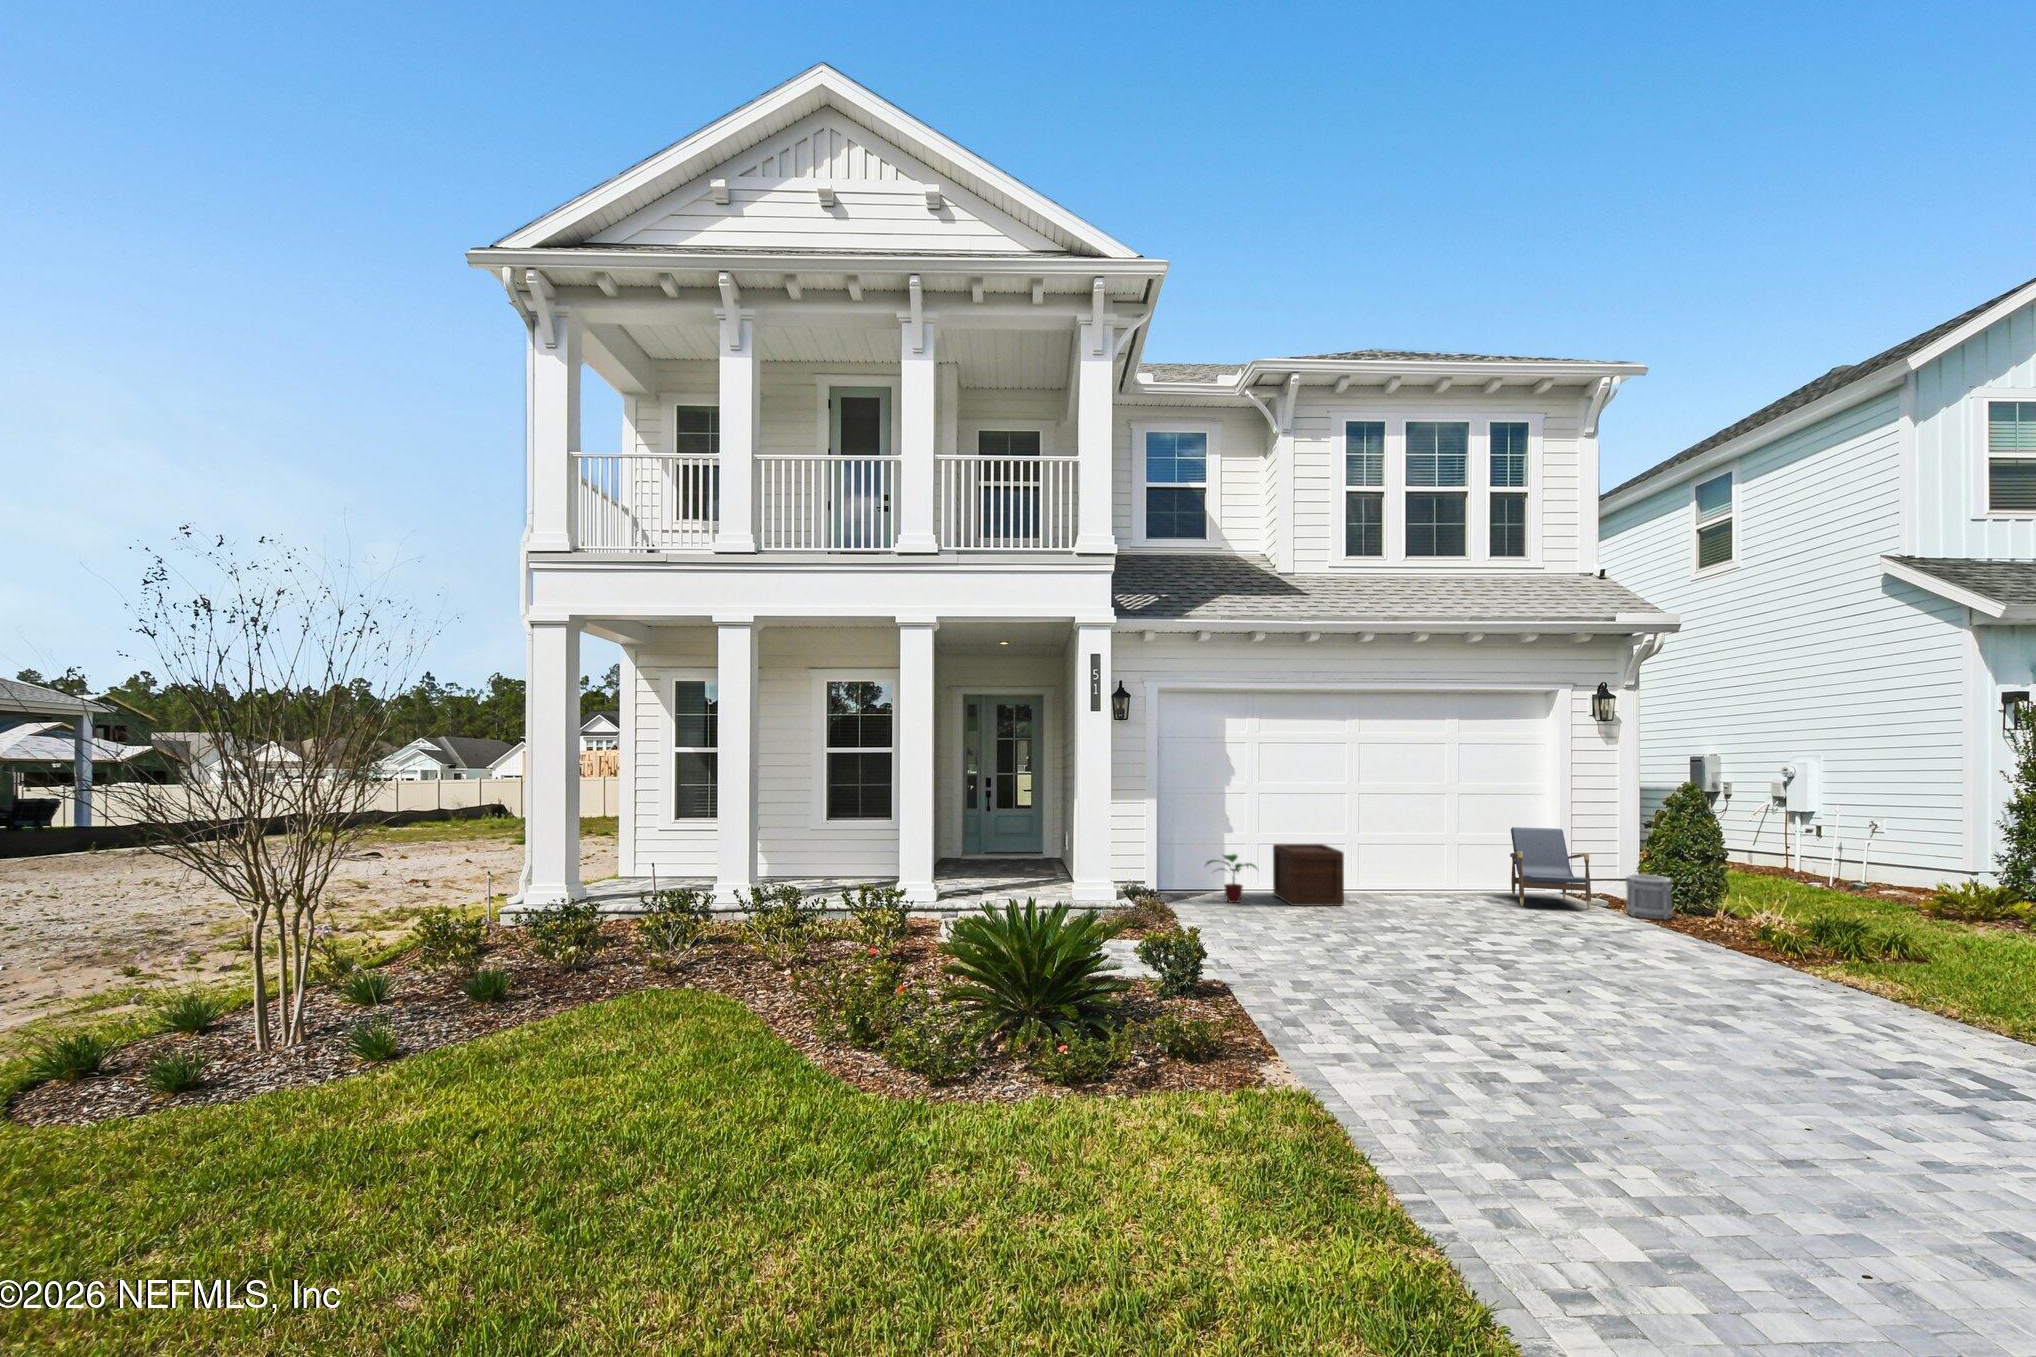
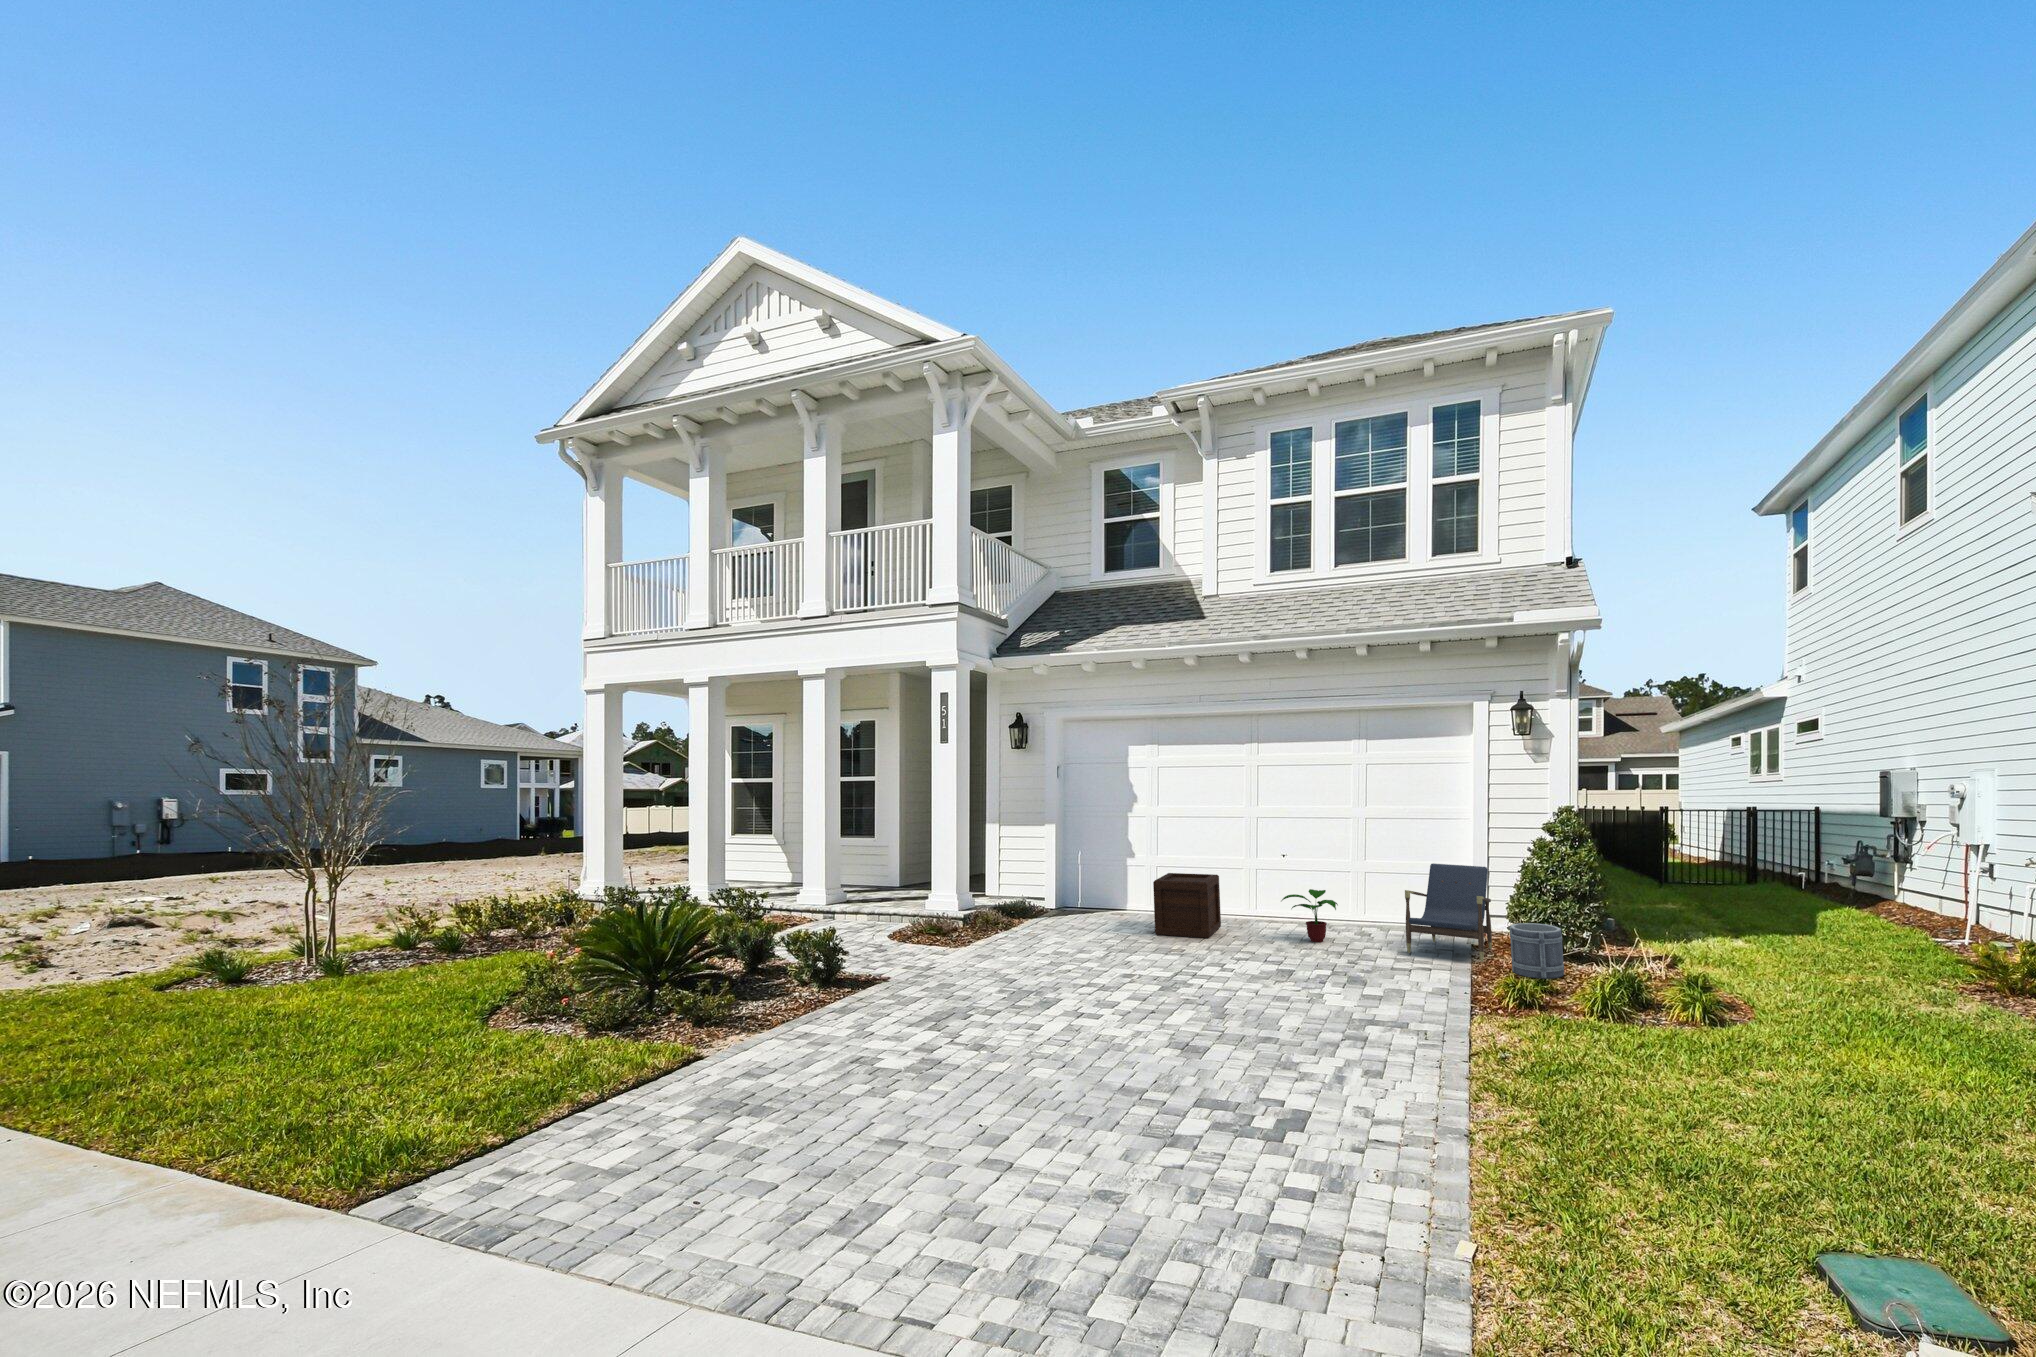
potted plant: present [1206,854,1256,903] -> present [1282,889,1338,942]

